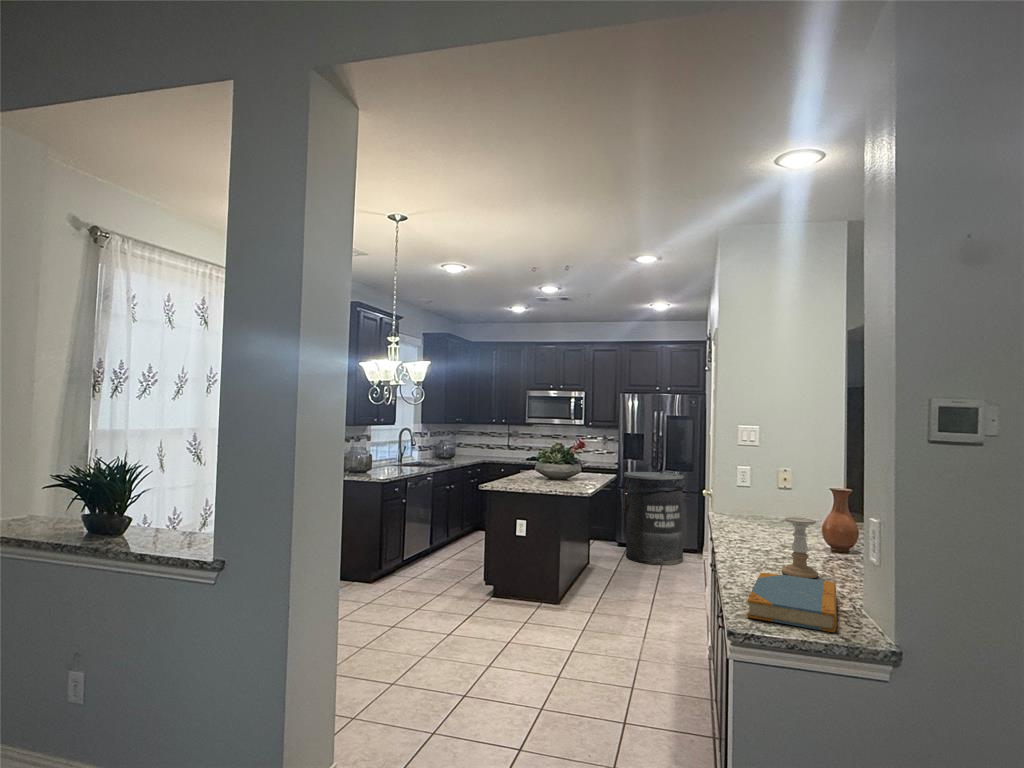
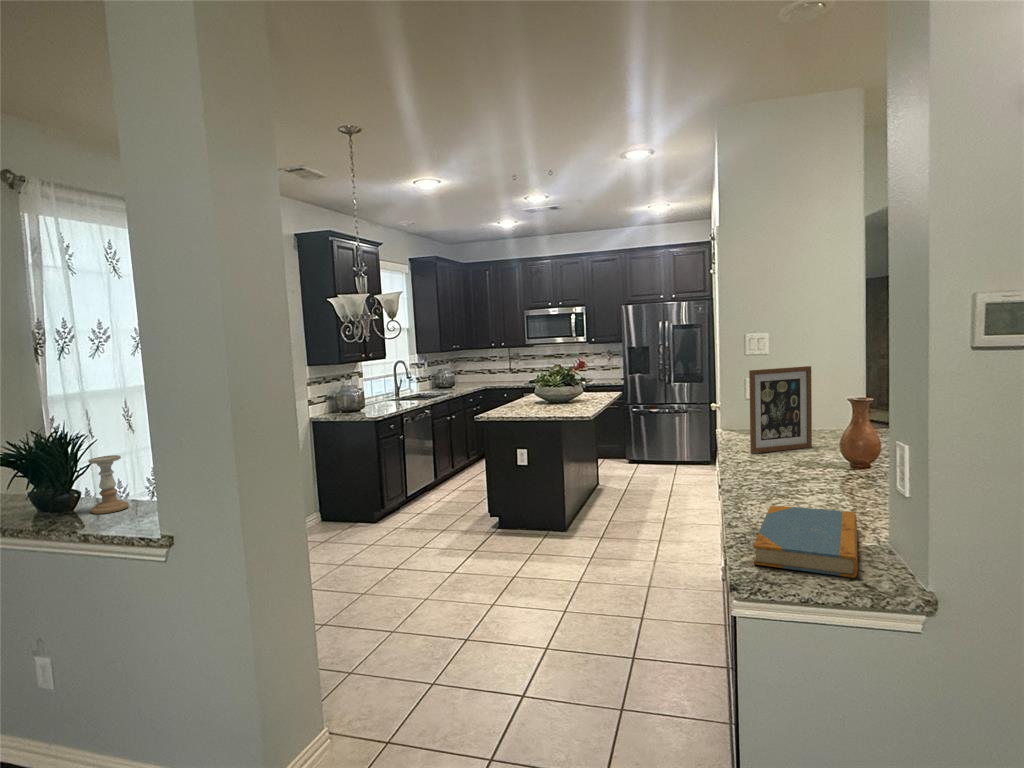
picture frame: none [740,457,796,533] -> present [749,366,812,453]
trash can: present [623,471,686,565] -> none [630,384,697,481]
candle holder: present [782,517,818,578] -> present [88,455,129,514]

